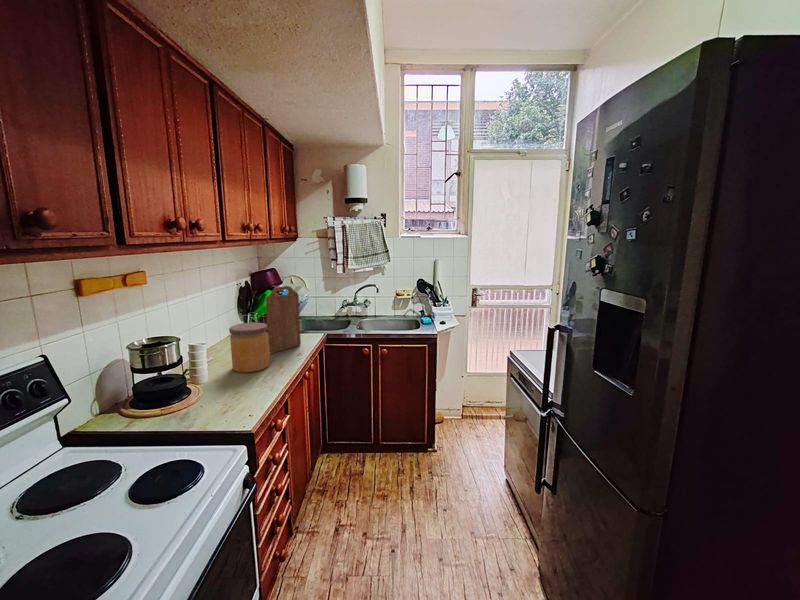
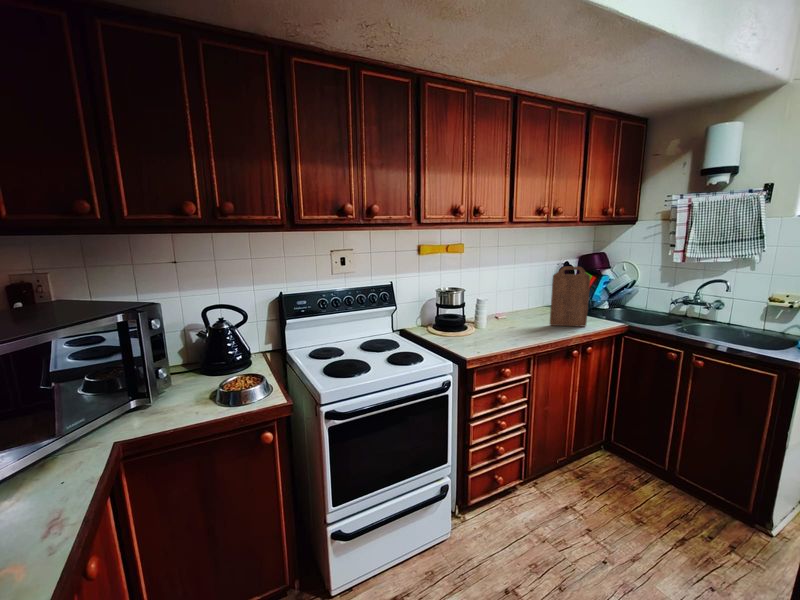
jar: present [229,322,270,373] -> none [509,292,541,333]

